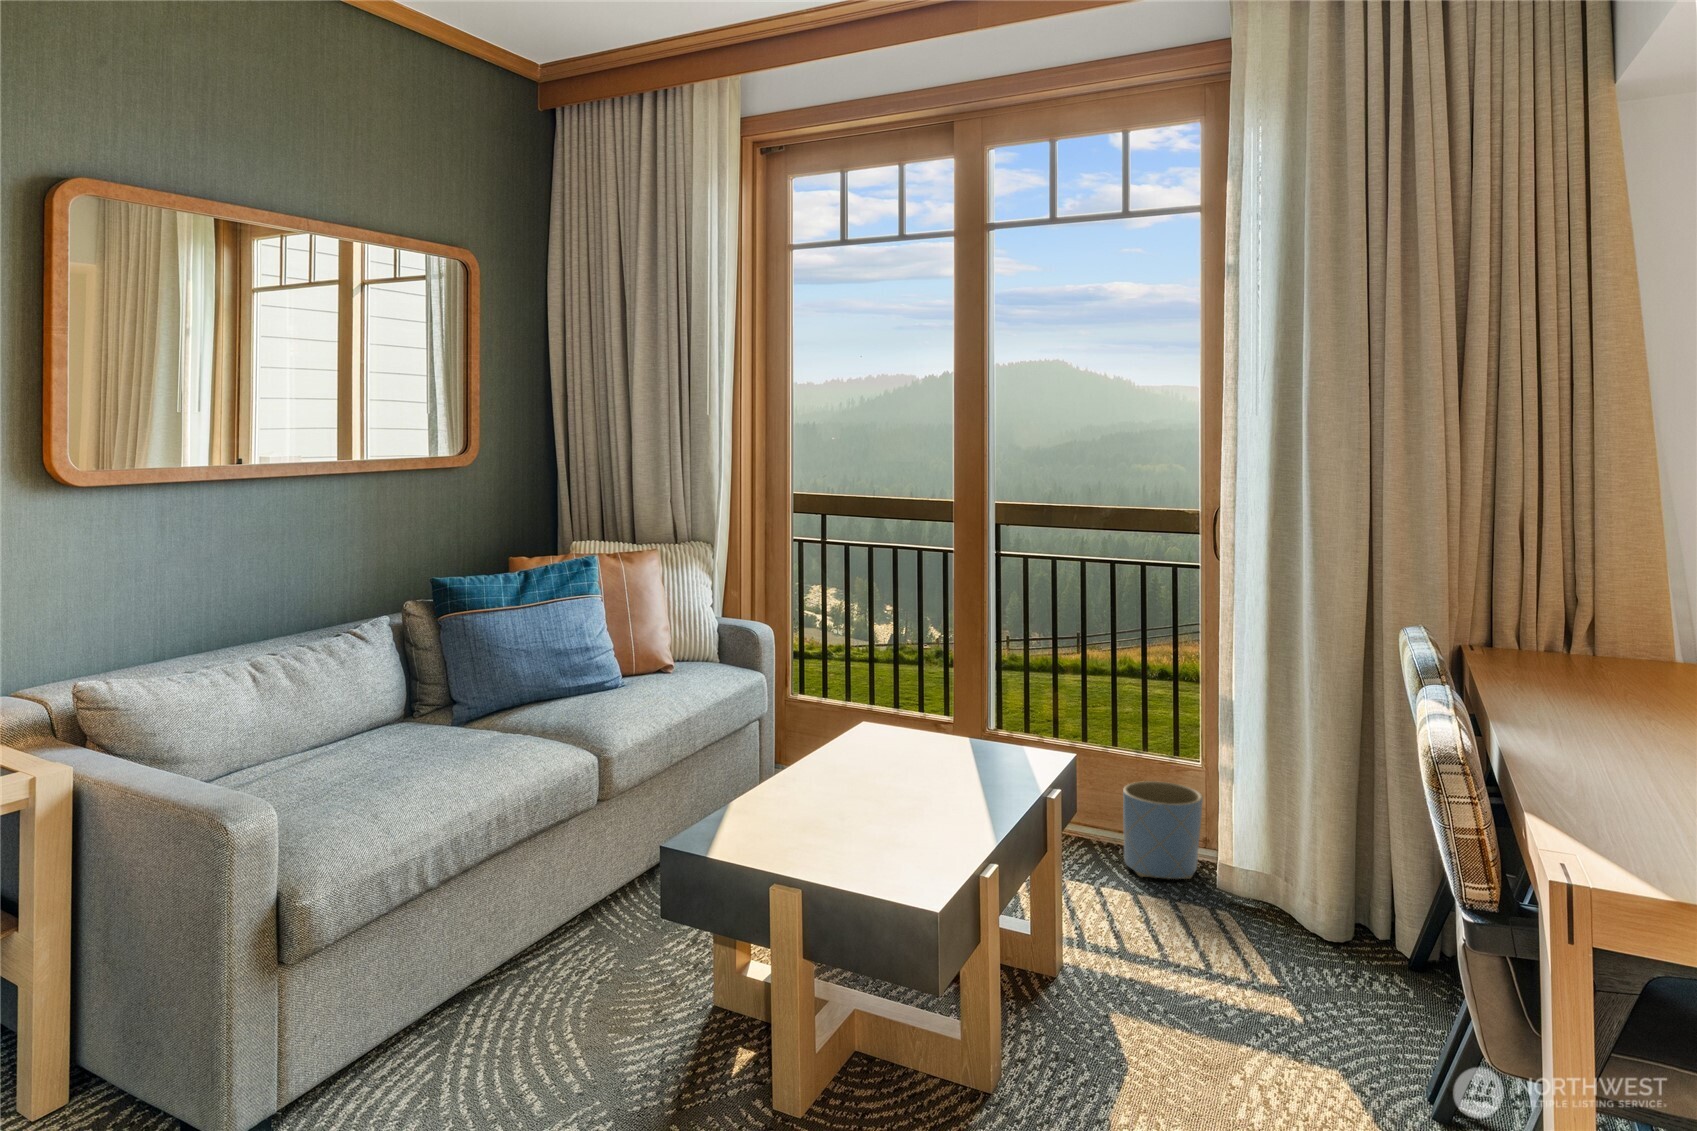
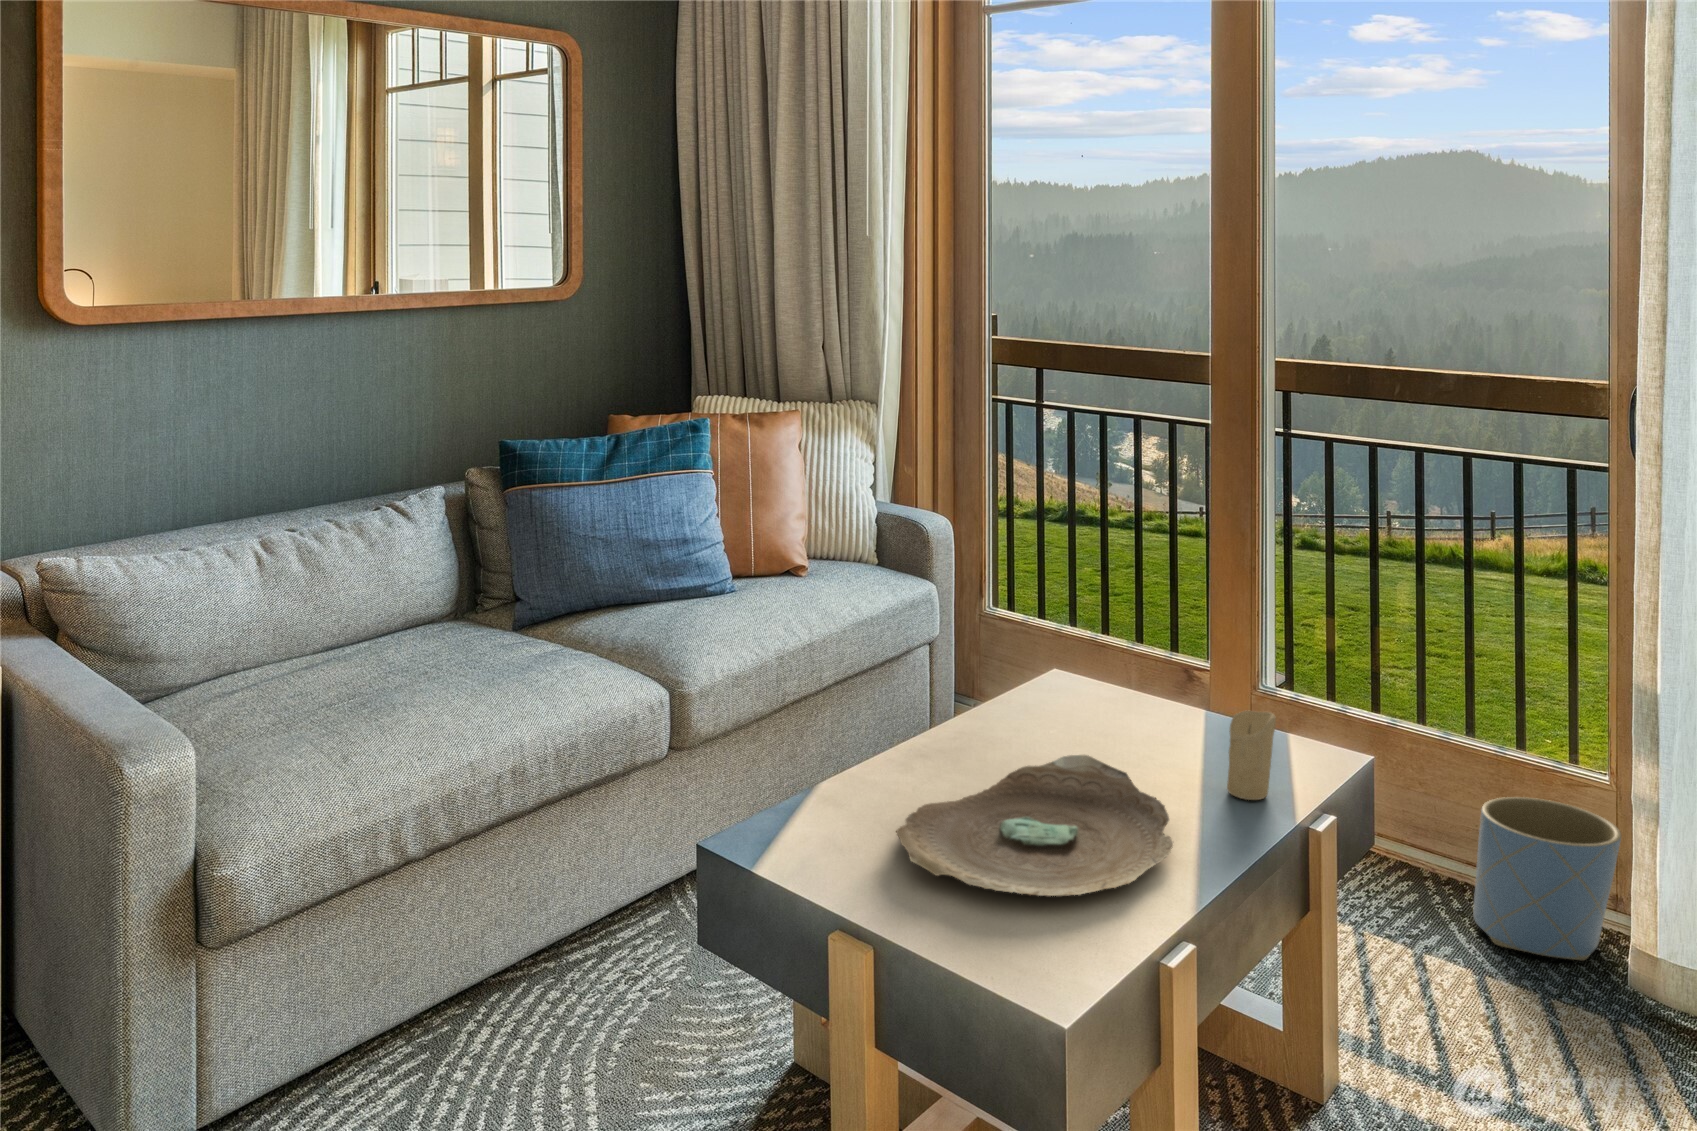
candle: none [988,727,1015,783] -> present [1227,711,1276,800]
decorative bowl: none [799,765,969,844] -> present [896,755,1173,896]

